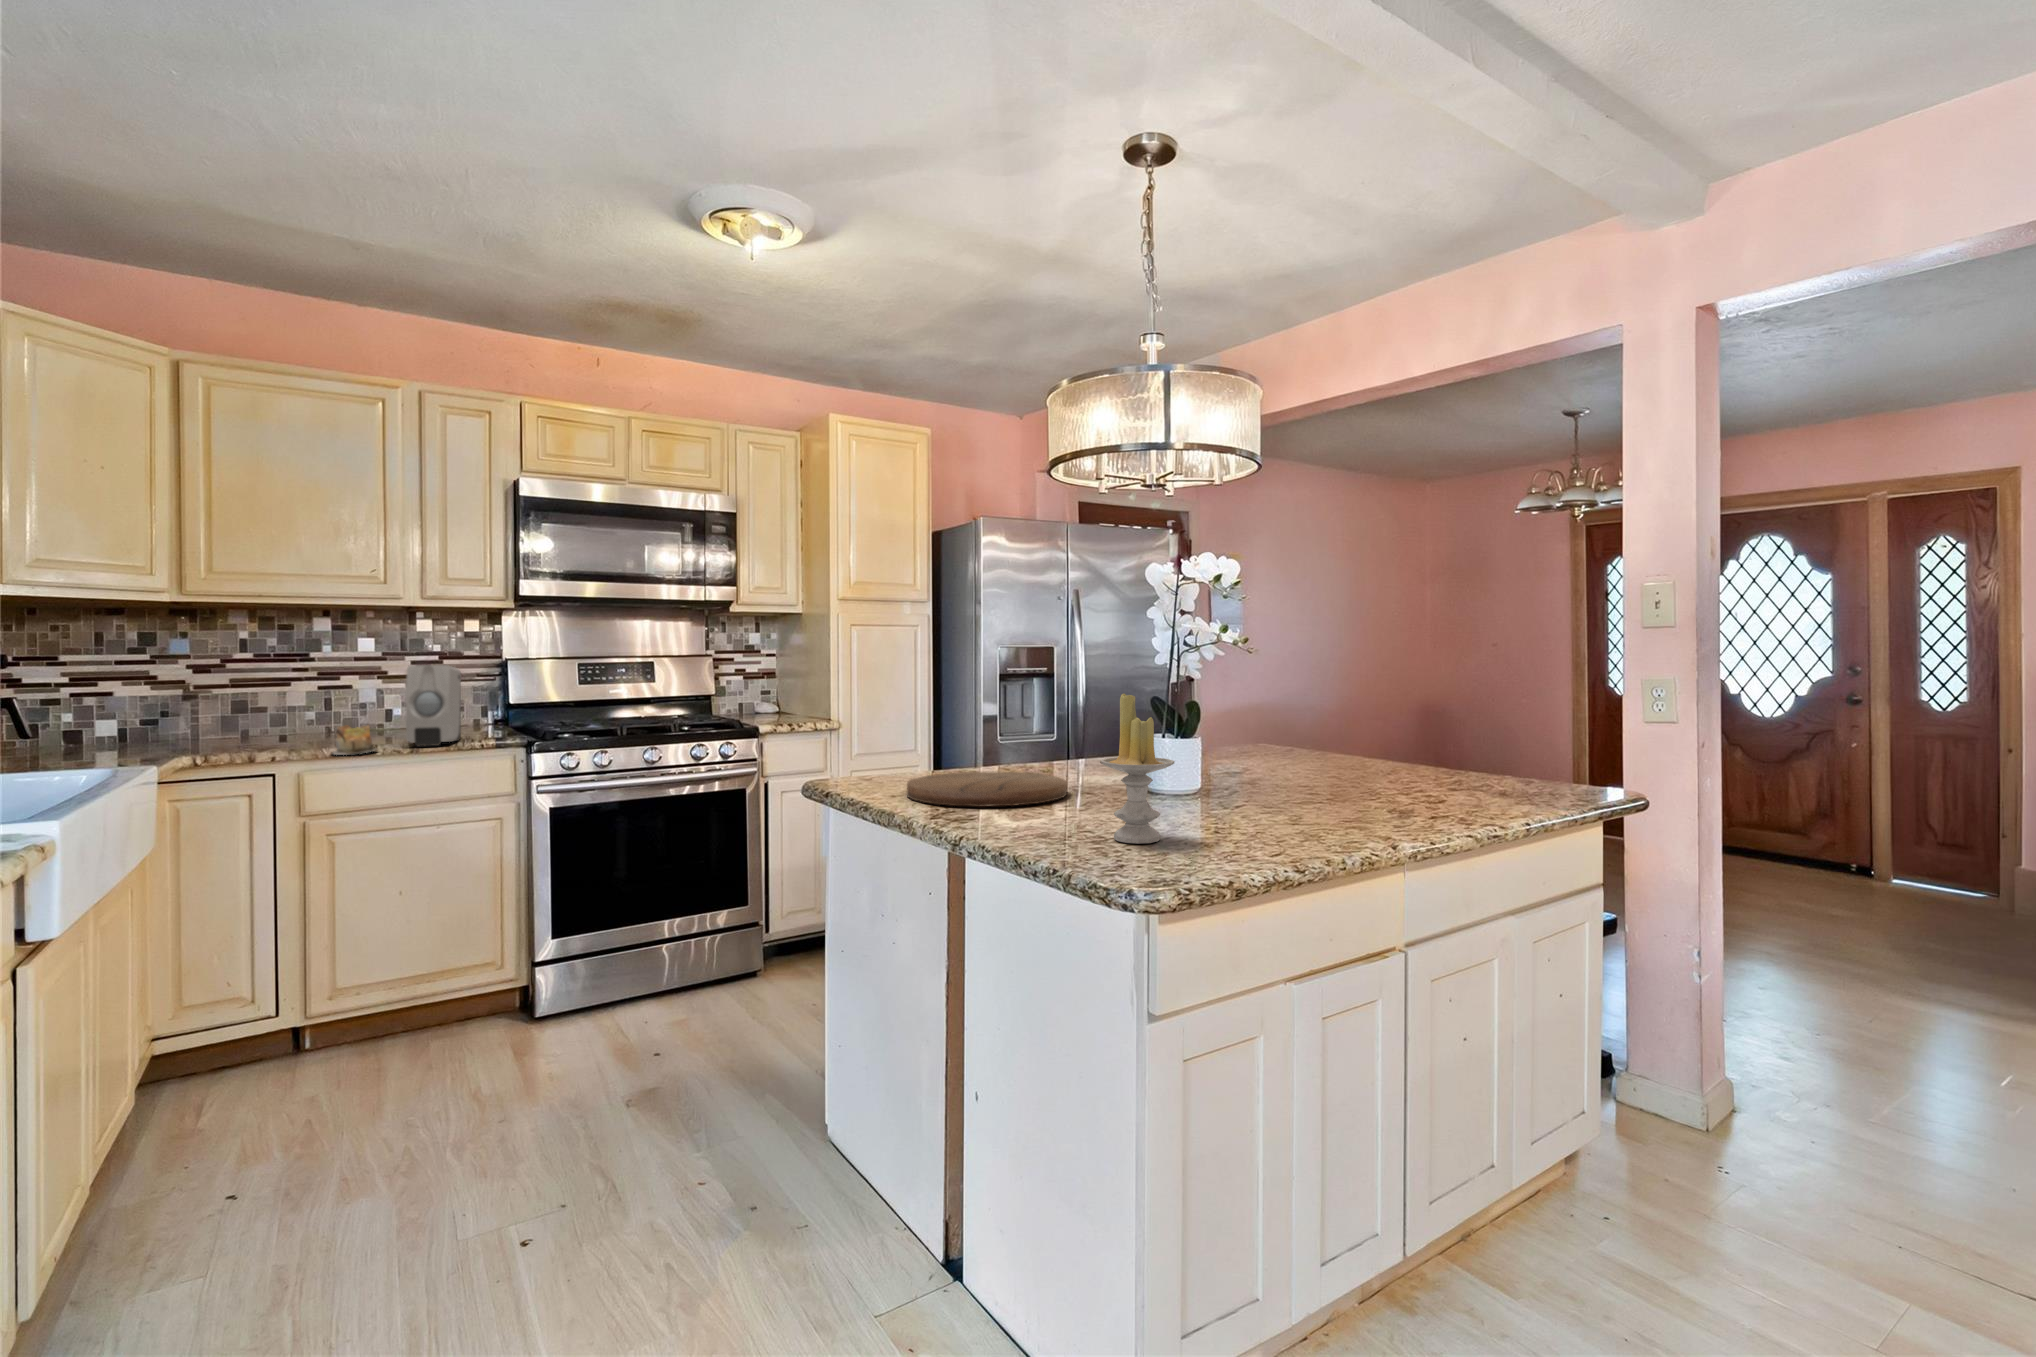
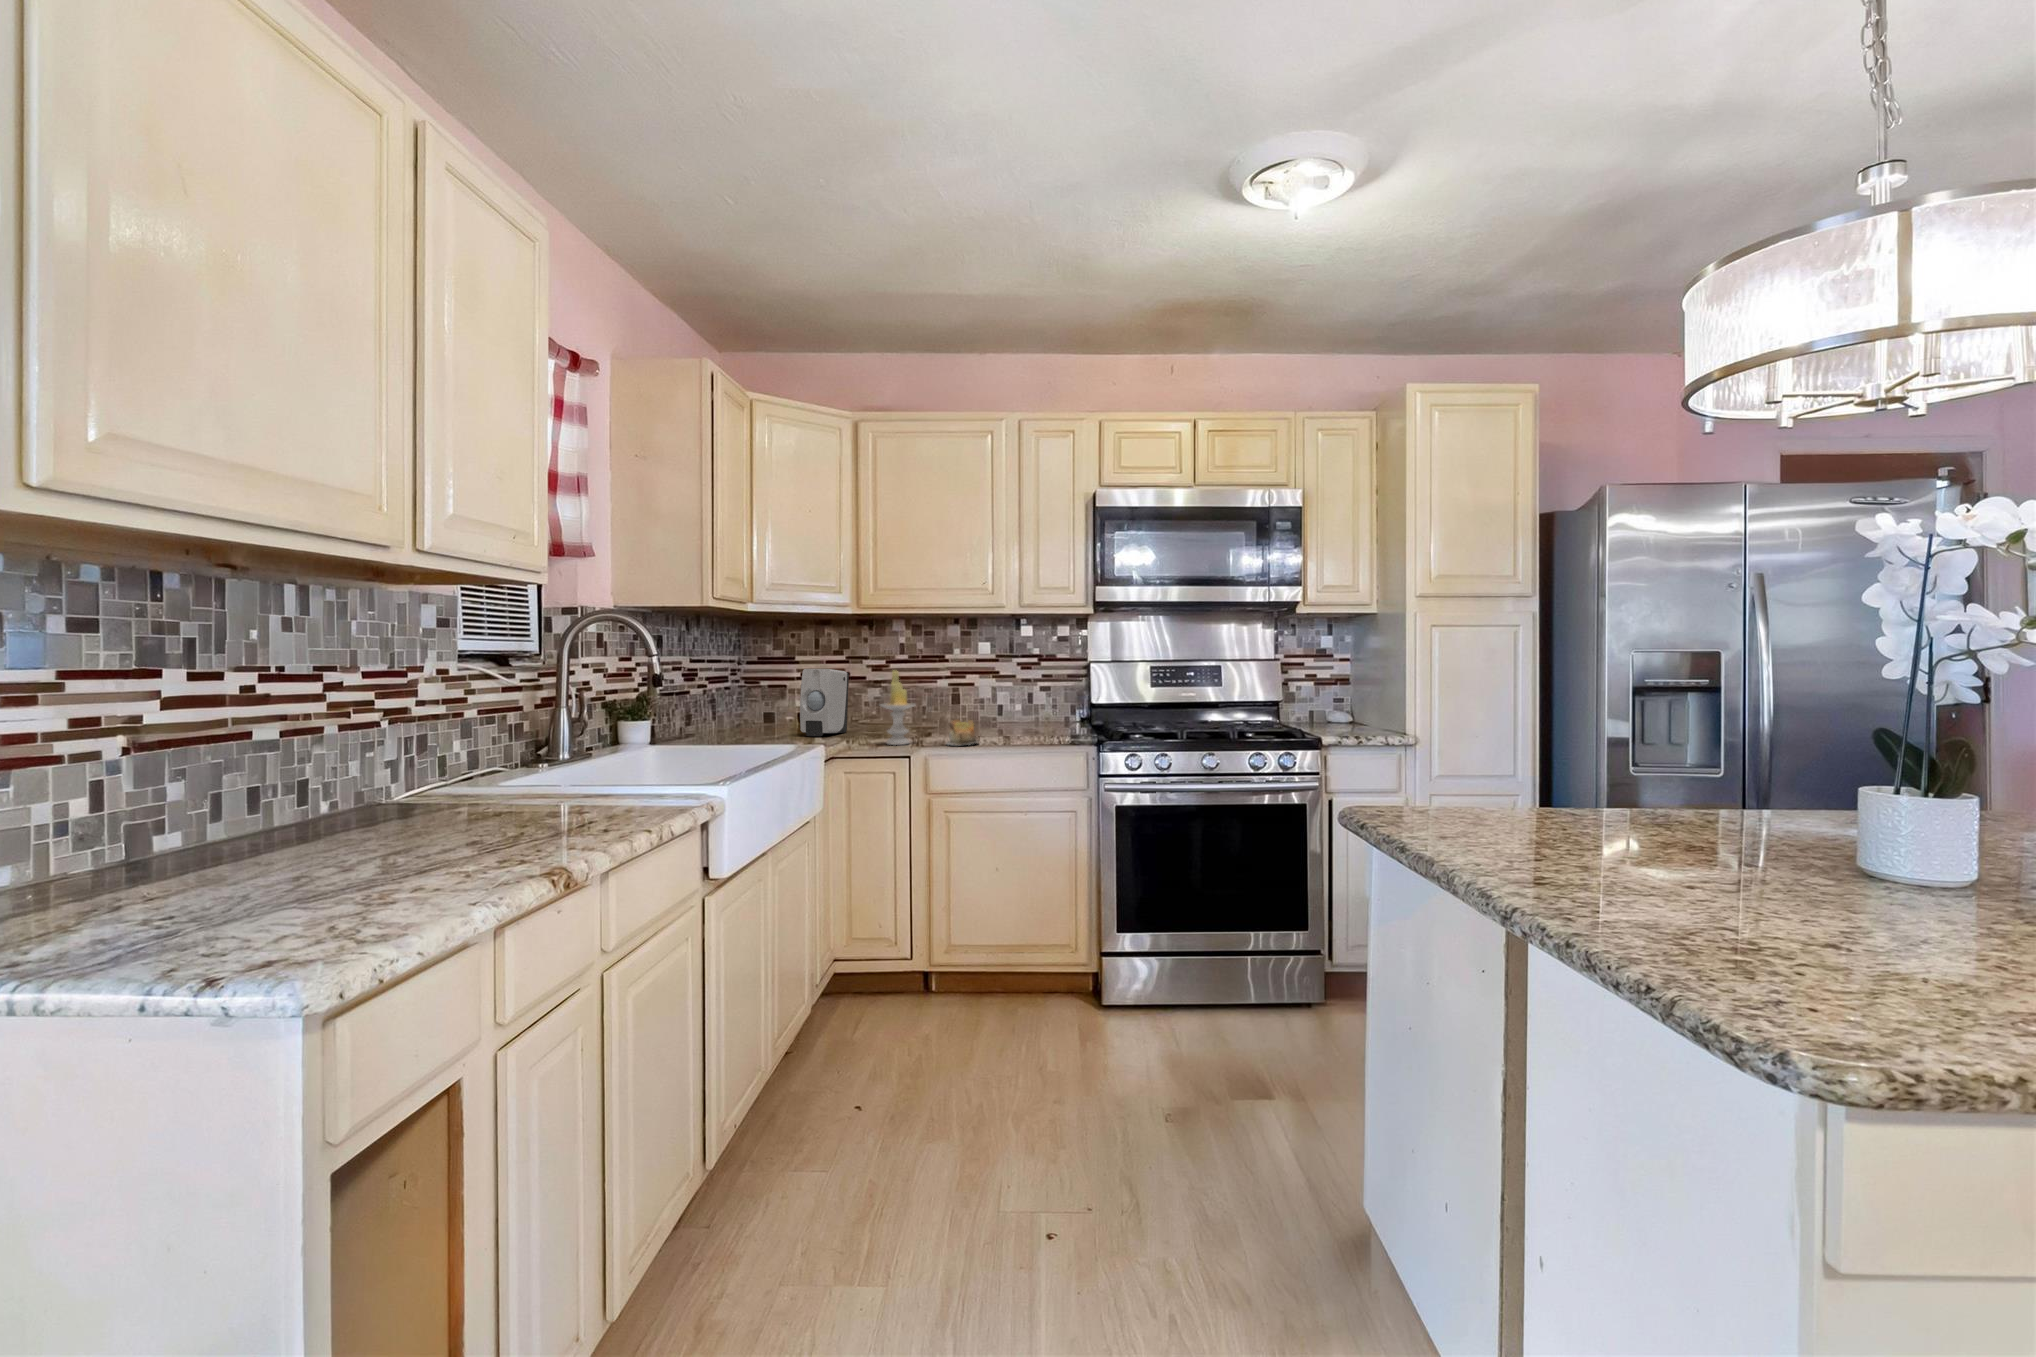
soap dispenser: present [406,665,461,747] -> present [800,669,849,736]
candle: present [1100,694,1175,844] -> present [880,671,915,745]
cutting board: present [907,772,1067,807] -> none [1468,816,1716,874]

